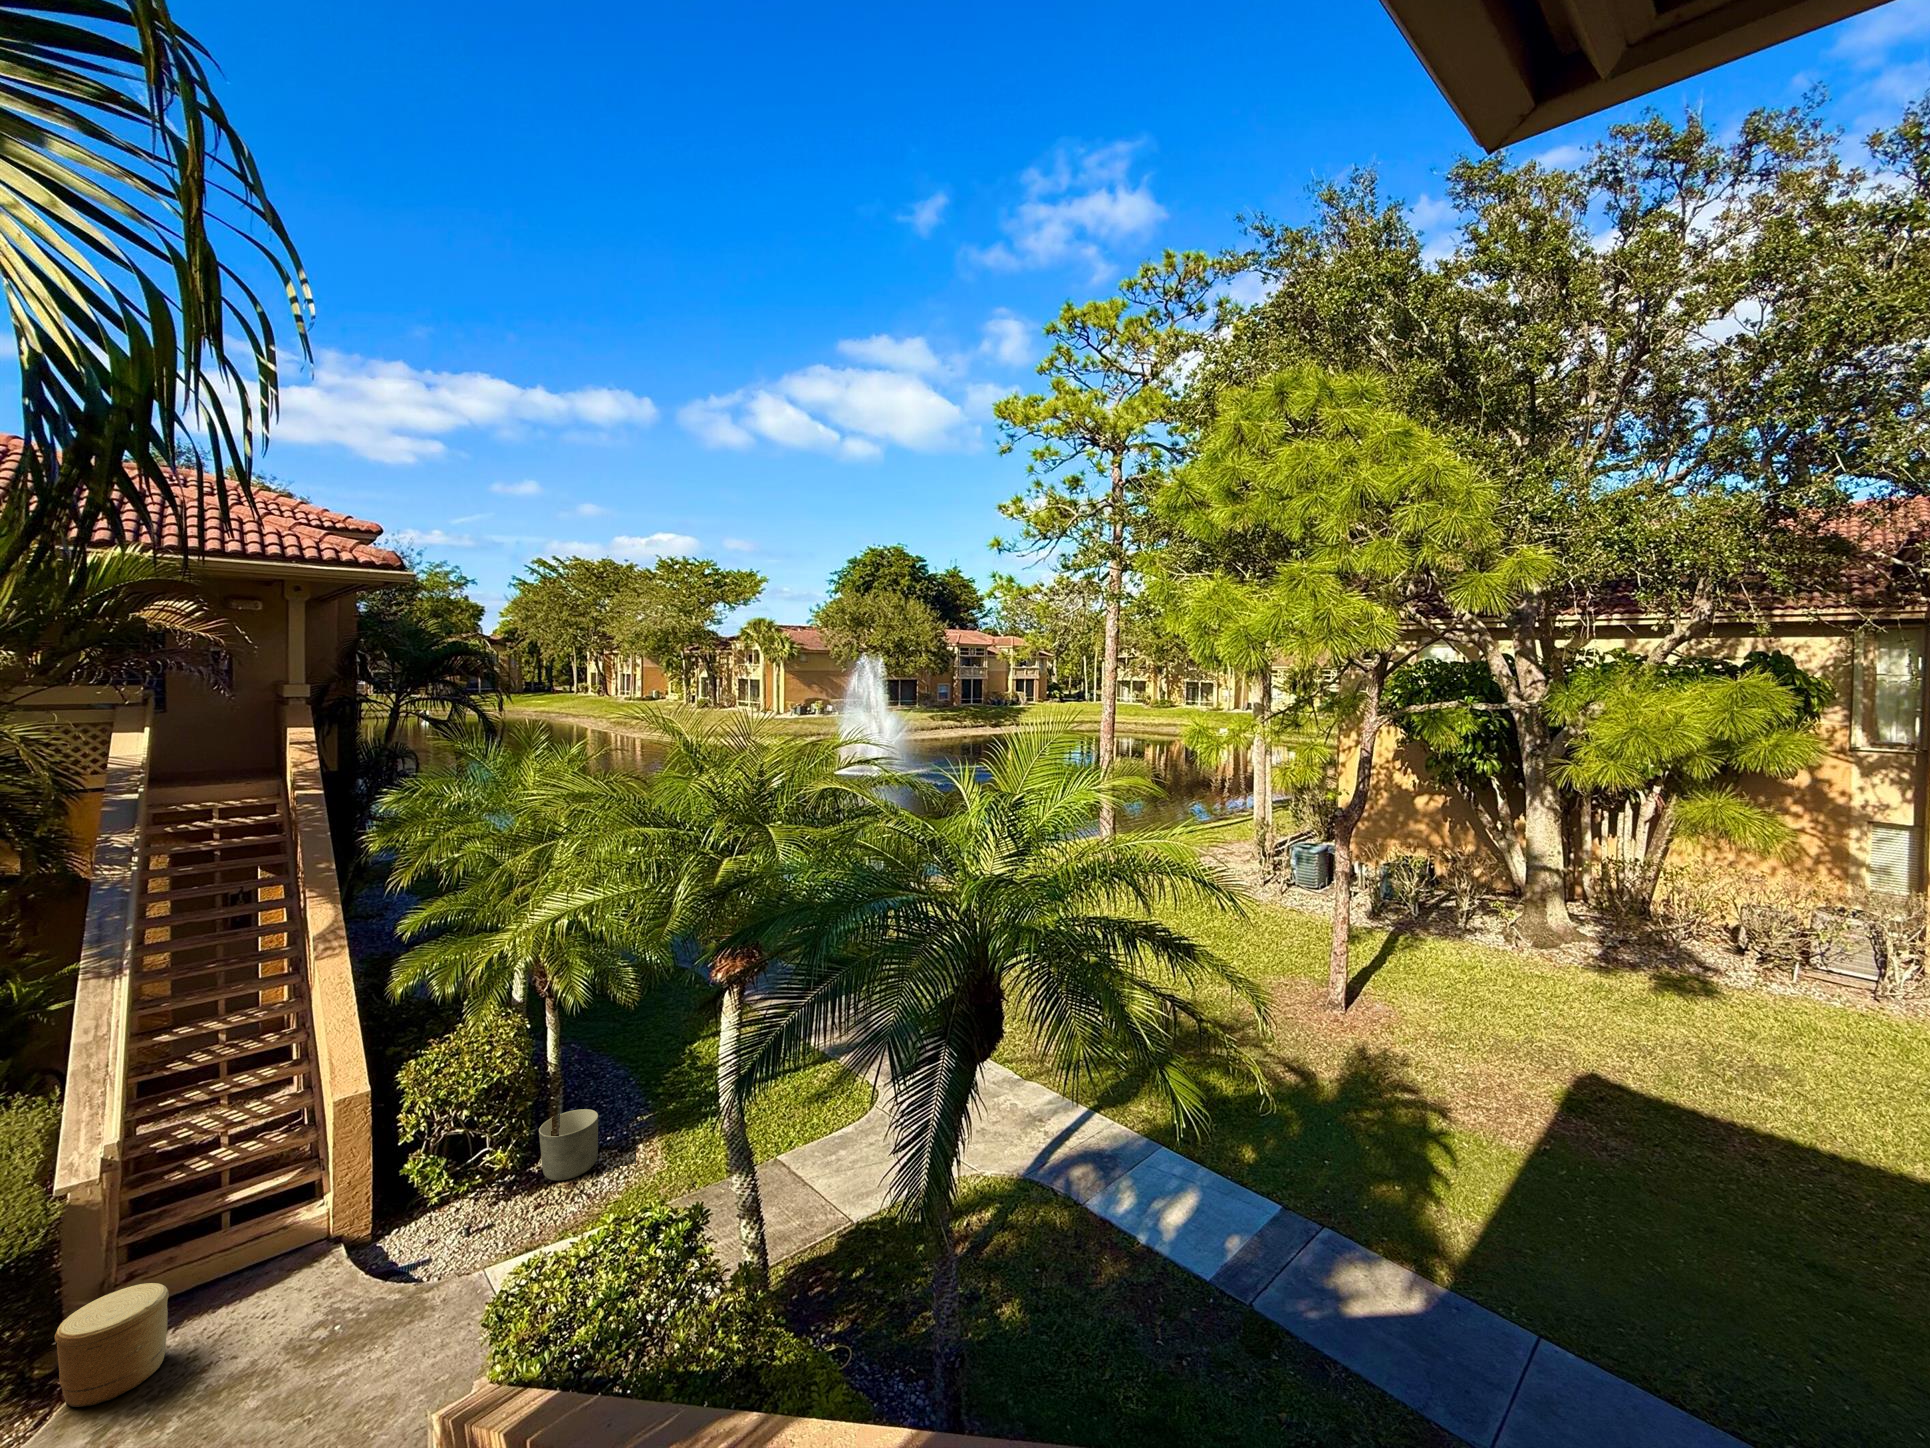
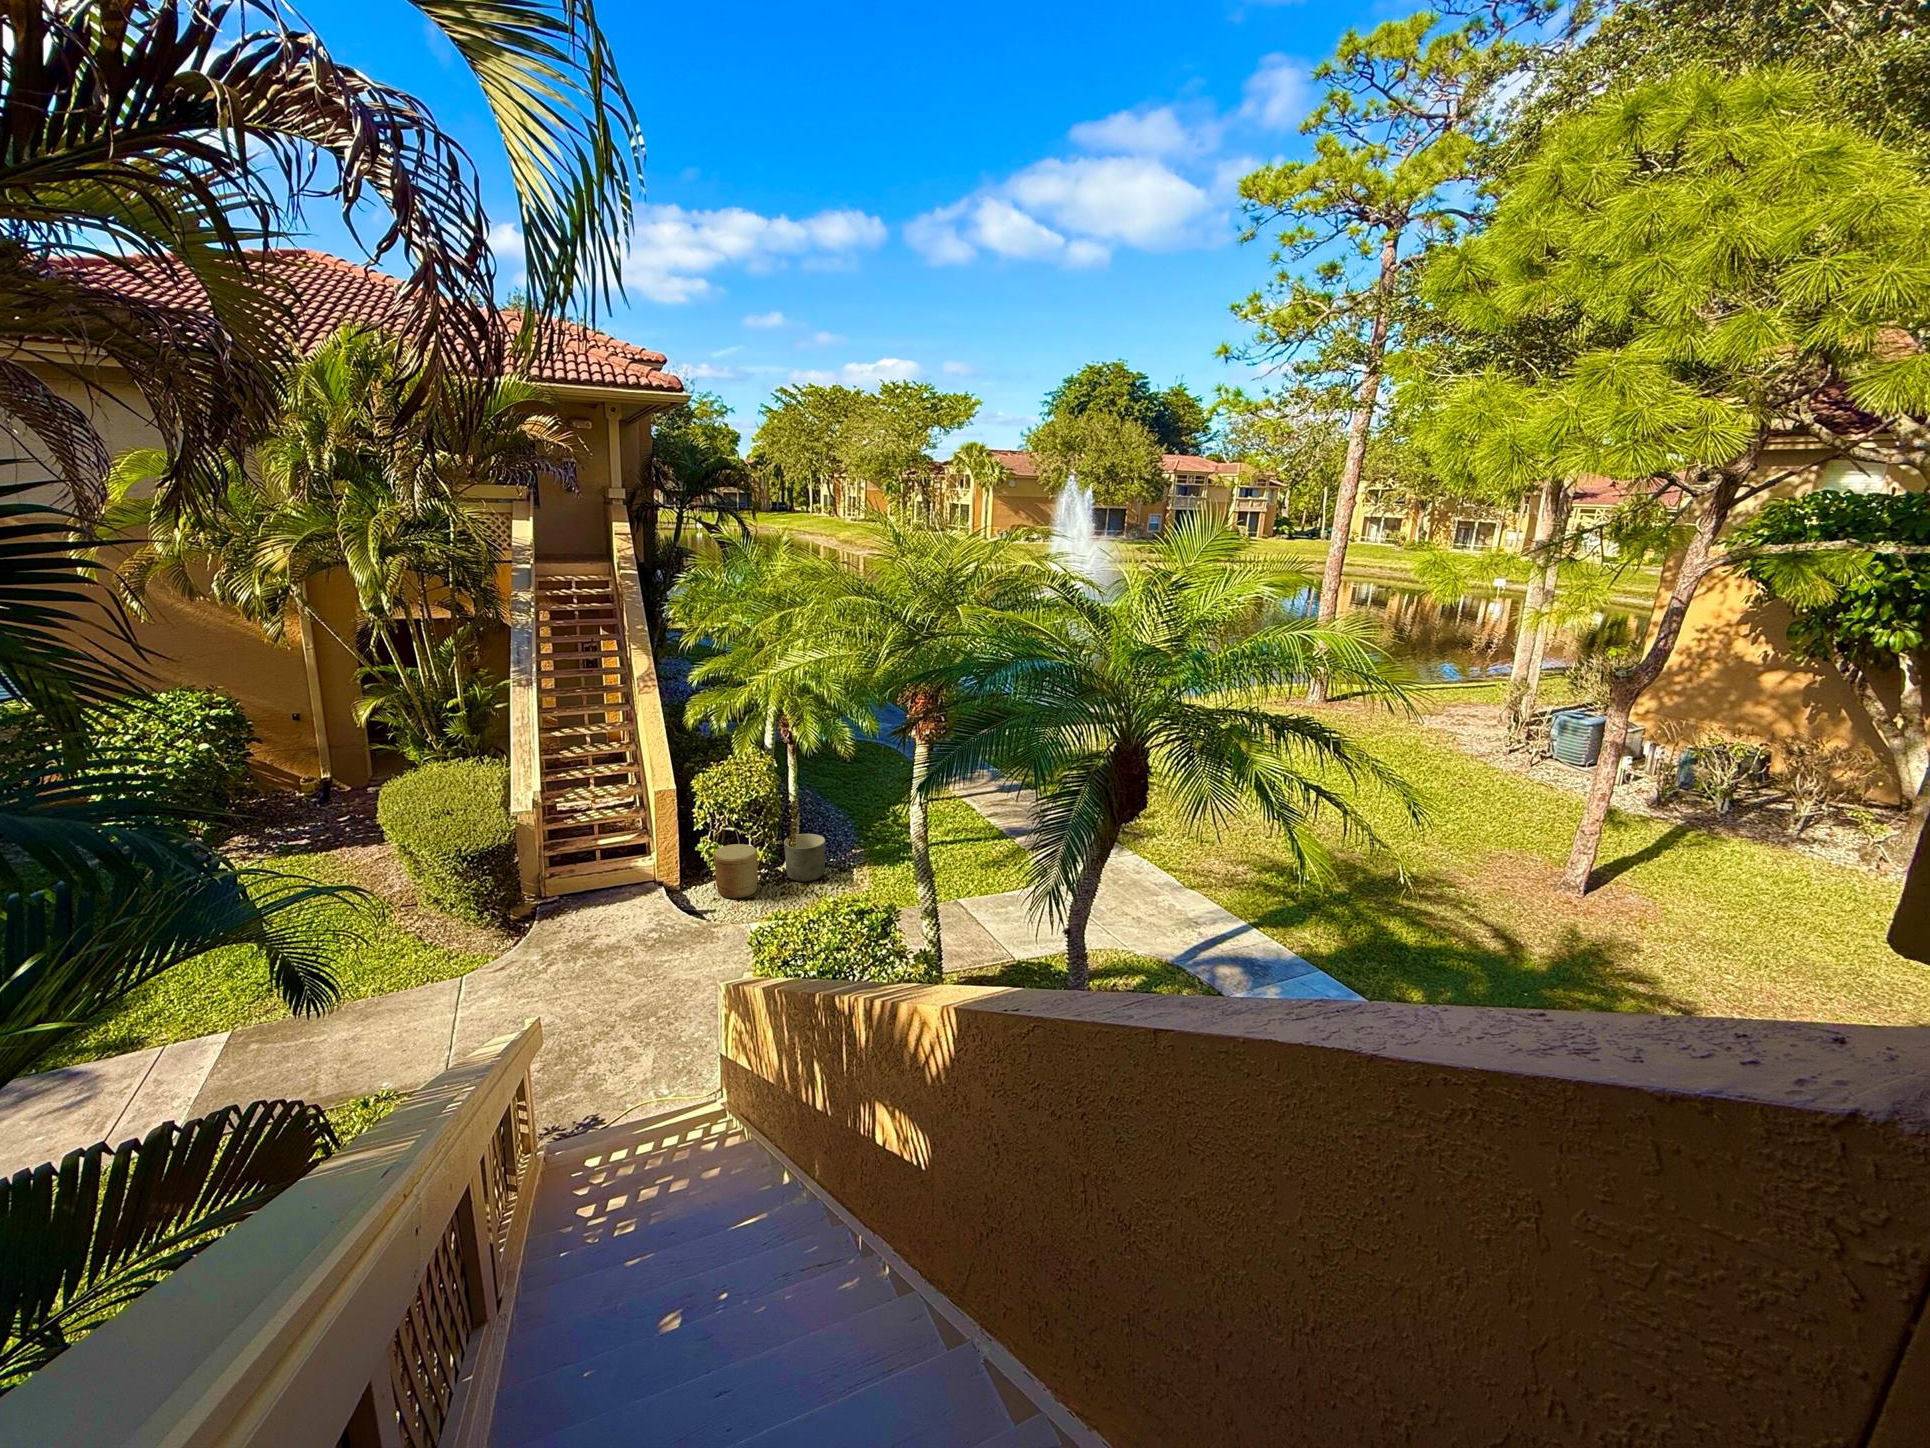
woven basket: present [55,1283,169,1407] -> present [713,844,758,899]

